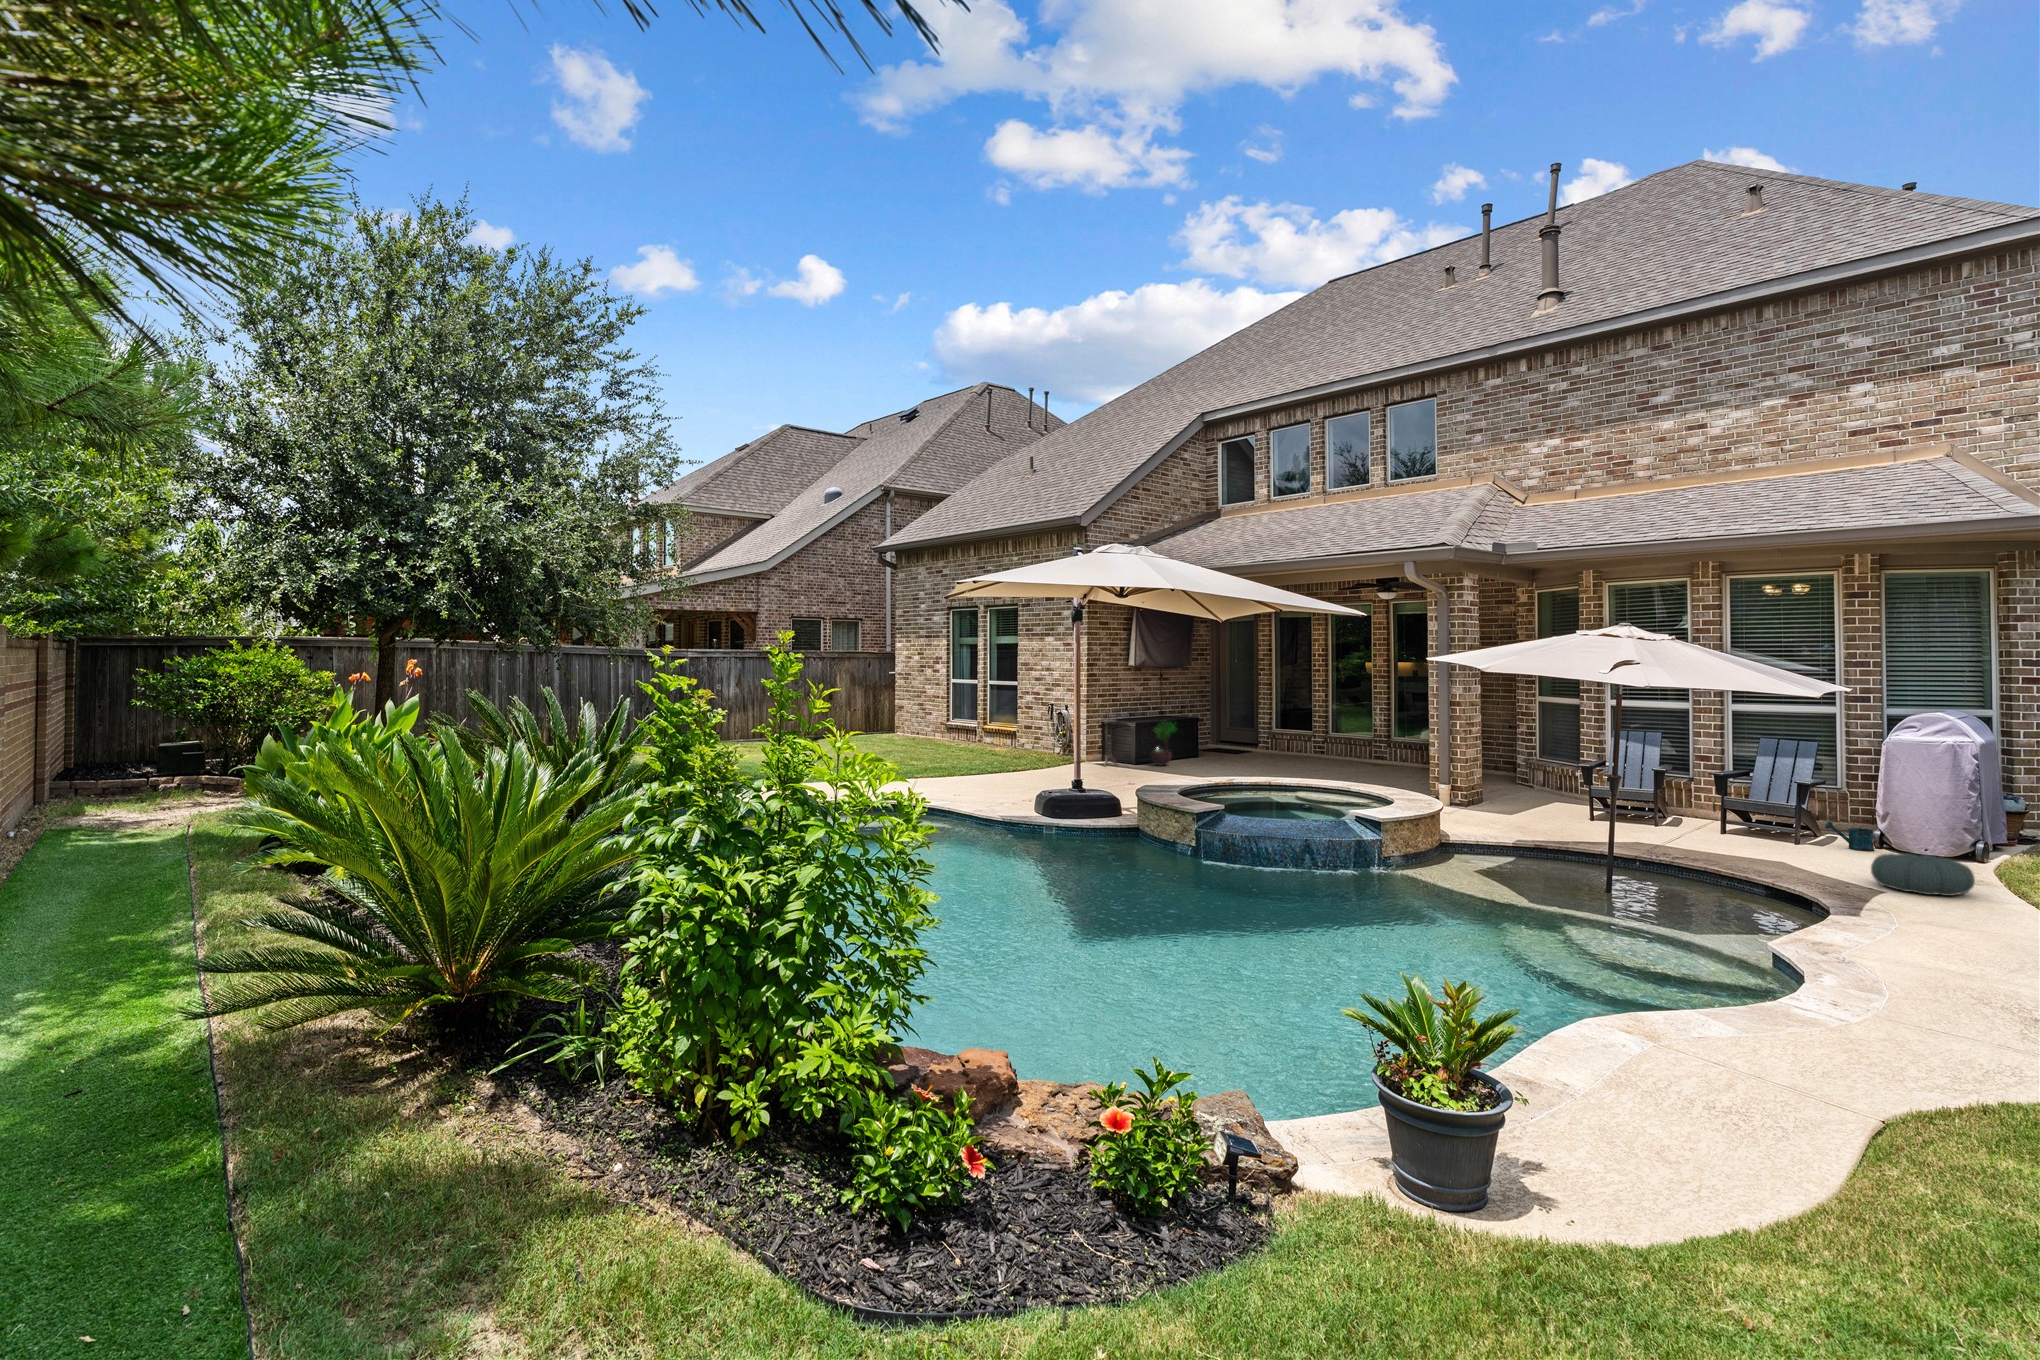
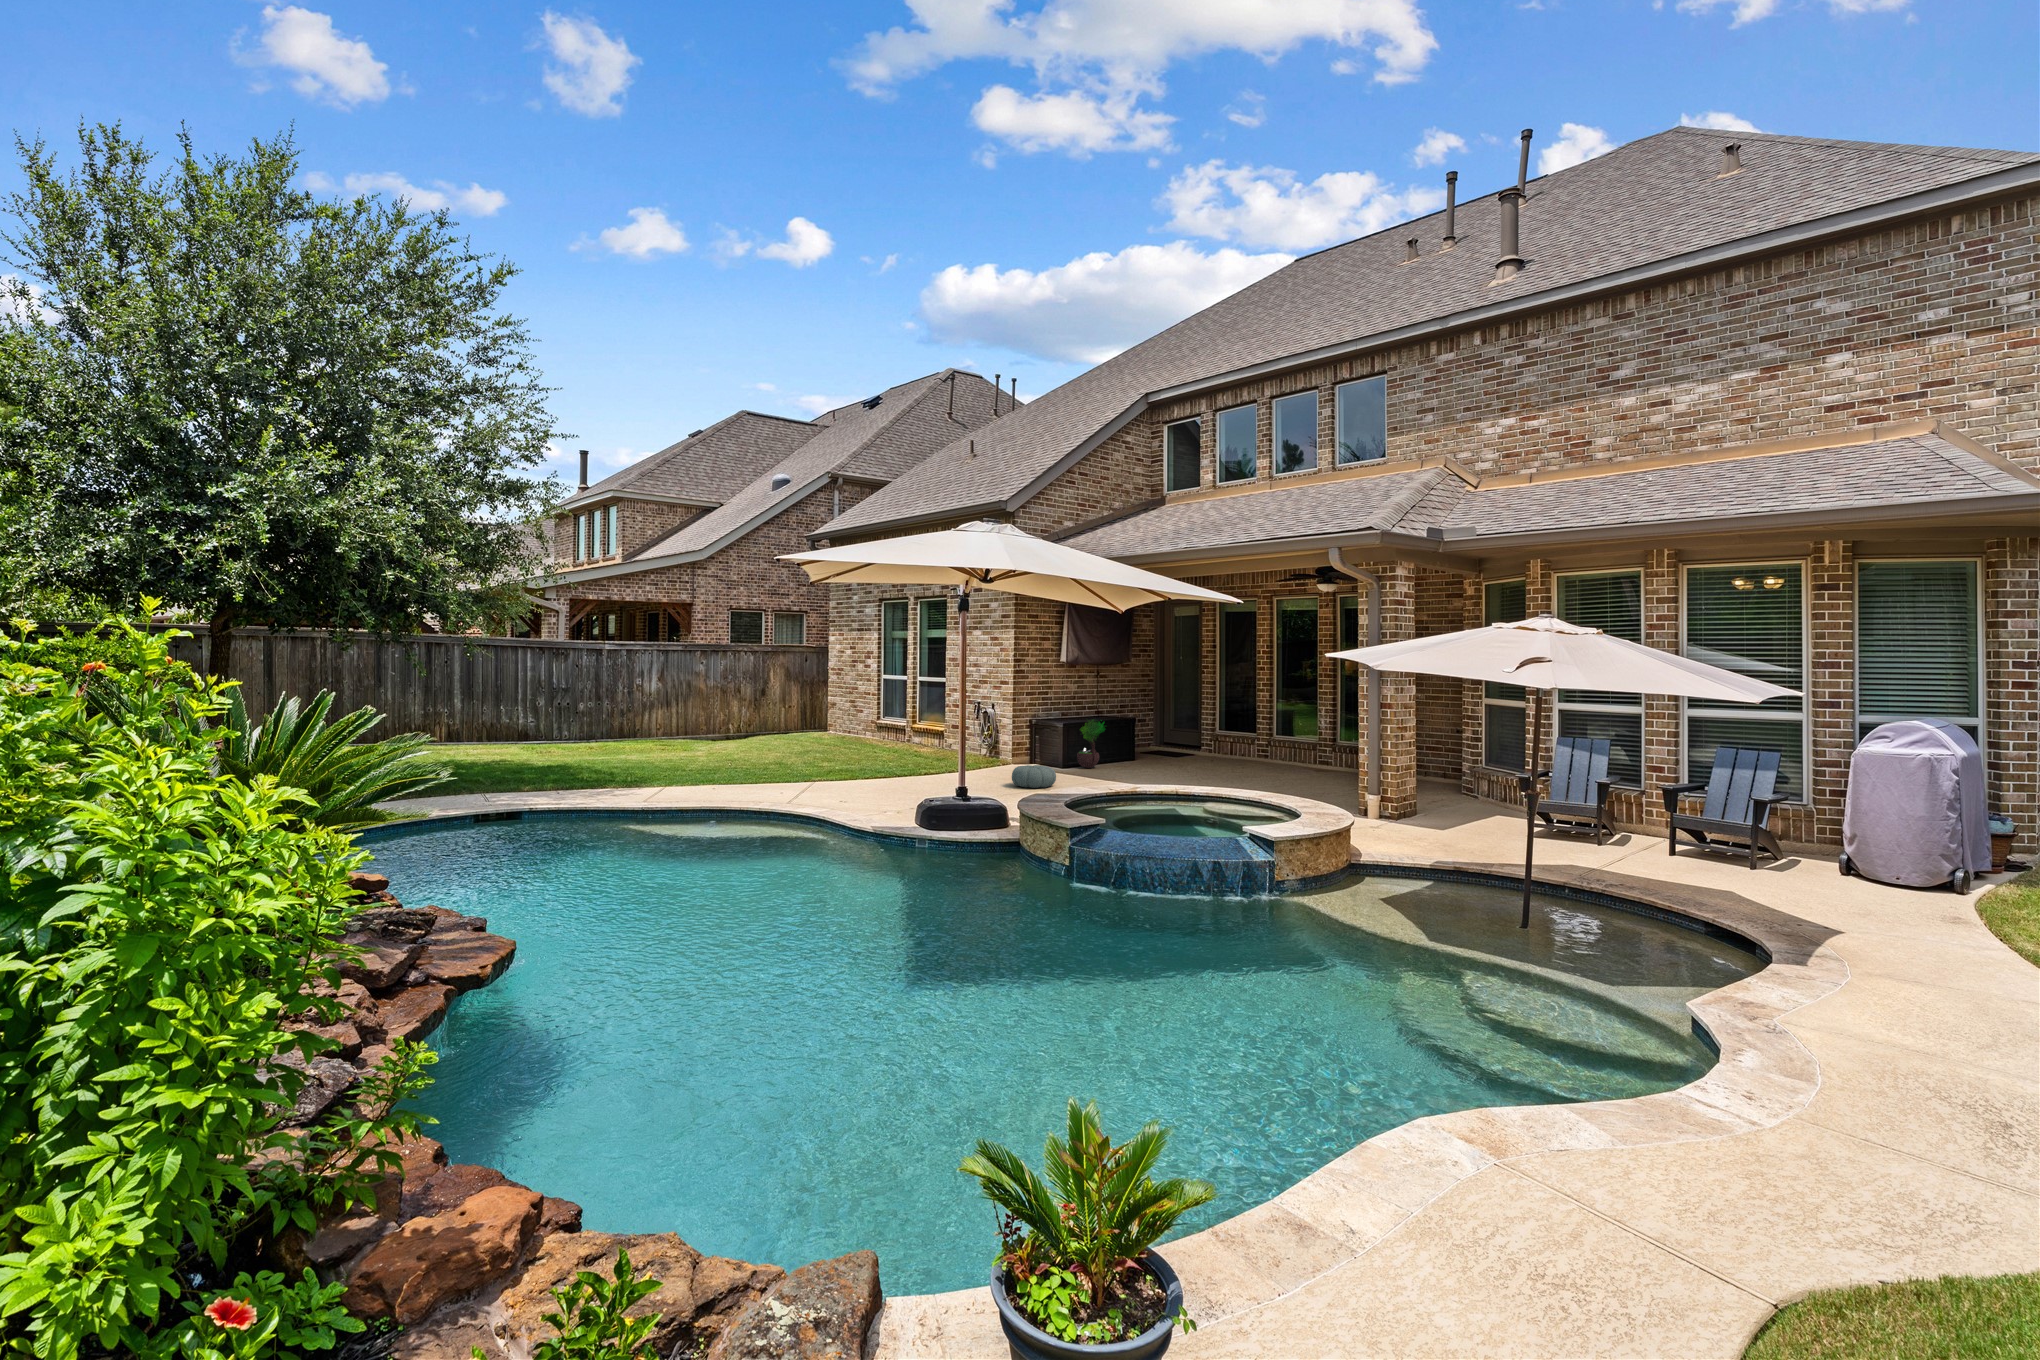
side table: present [1102,720,1117,766] -> none [1023,718,1043,768]
watering can: present [1825,822,1877,851] -> none [1784,845,1846,879]
pouf: present [1871,853,1975,896] -> present [1012,765,1056,788]

